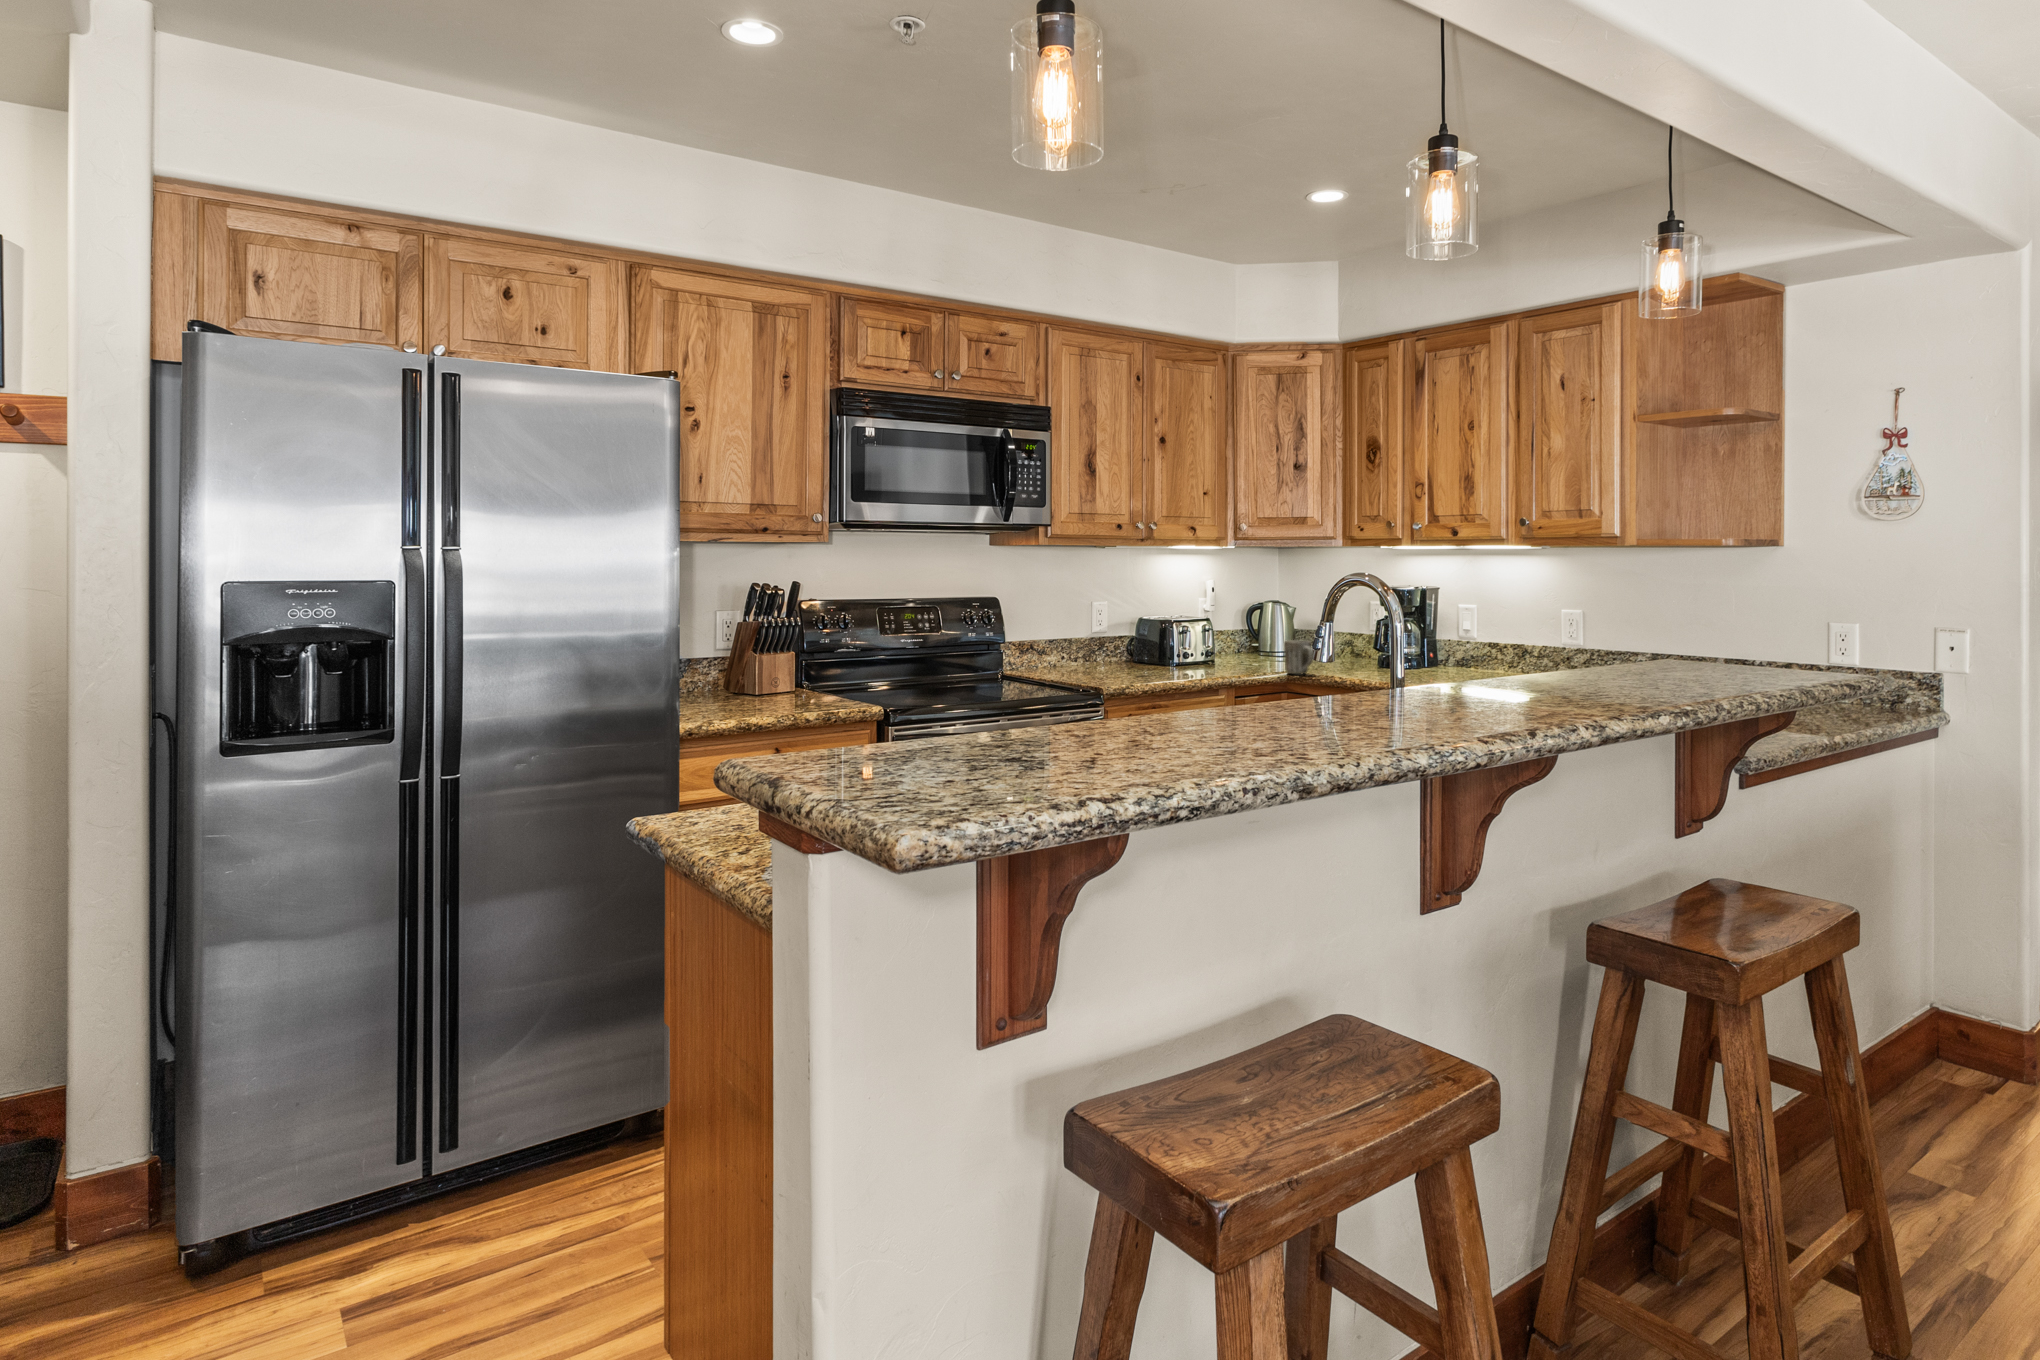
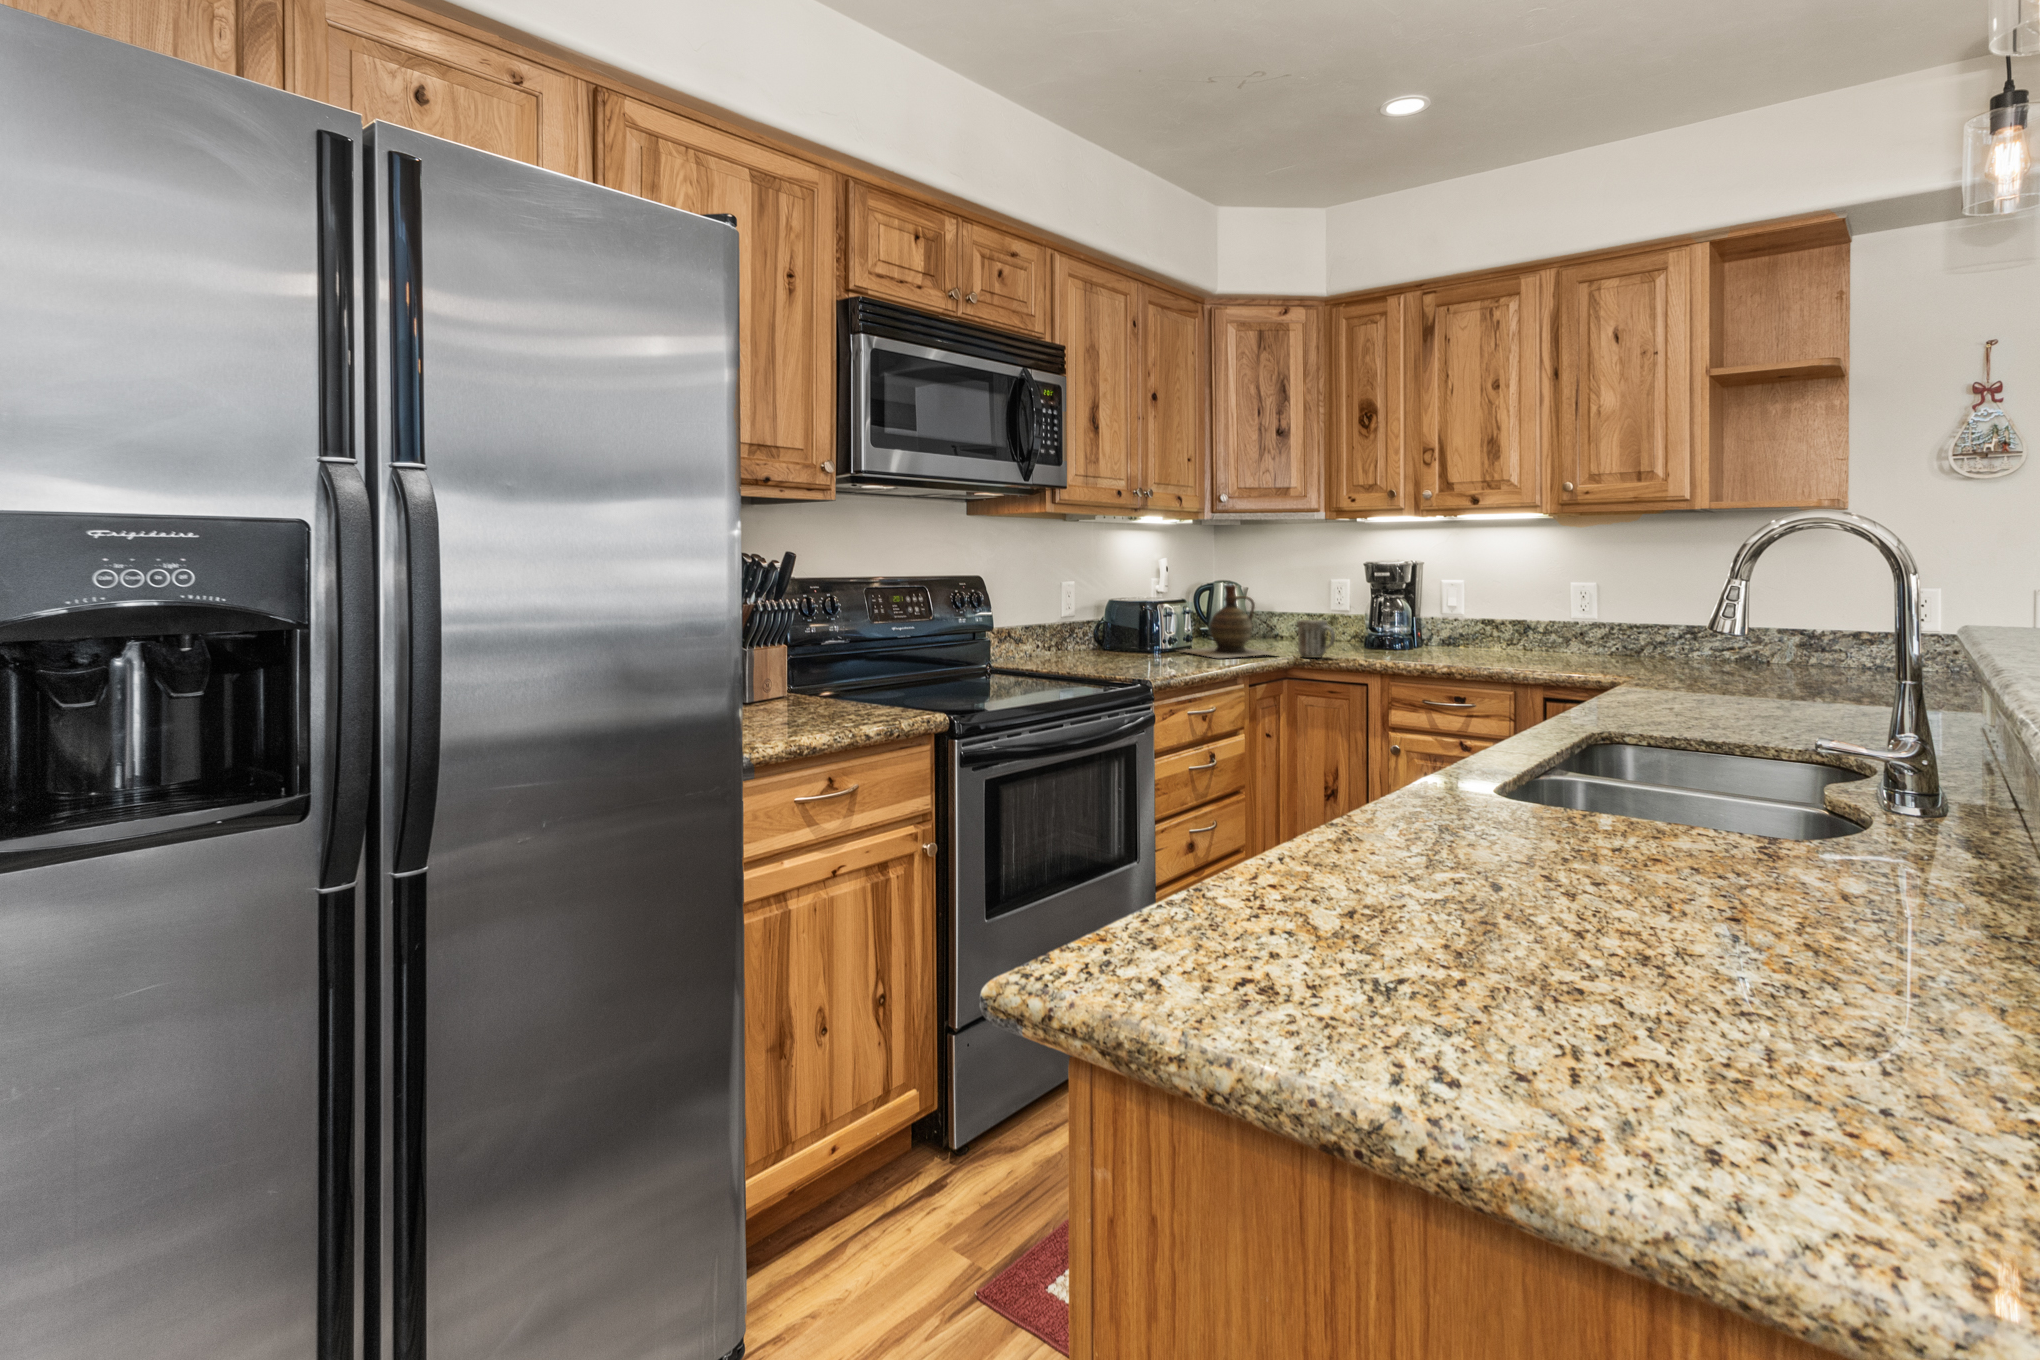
ceramic jug: none [1186,608,1272,673] -> present [1183,585,1274,658]

